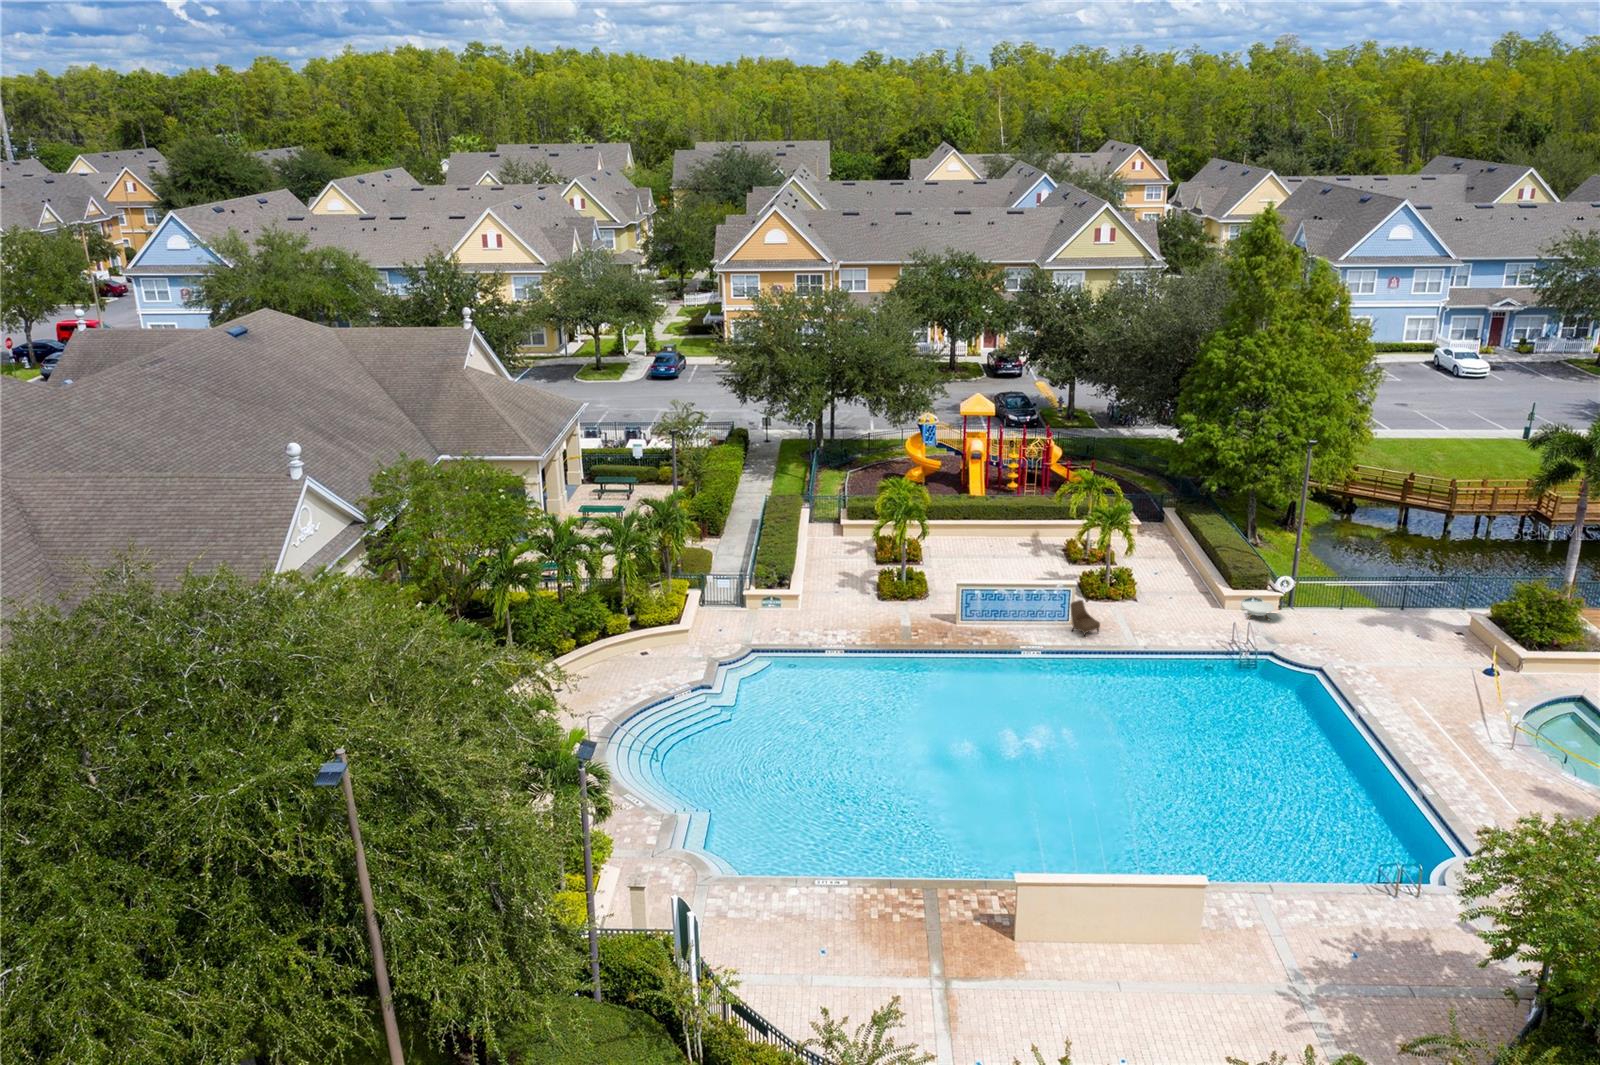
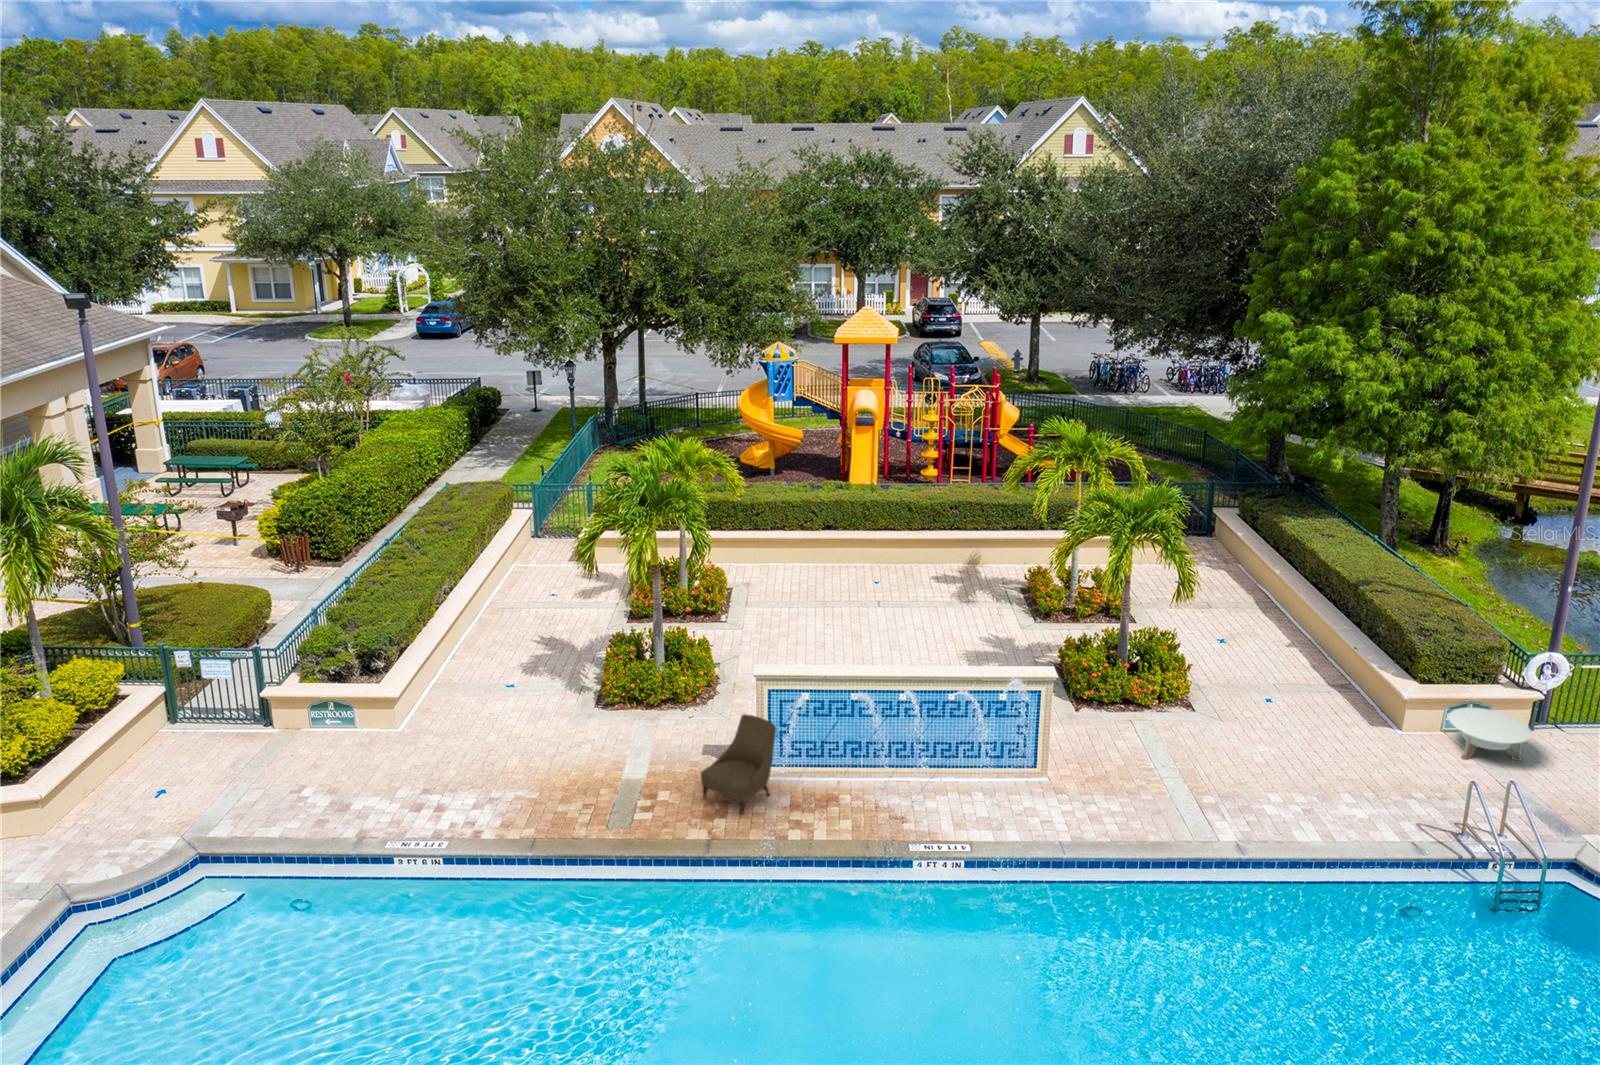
chair: present [1070,600,1100,637] -> present [701,714,776,815]

